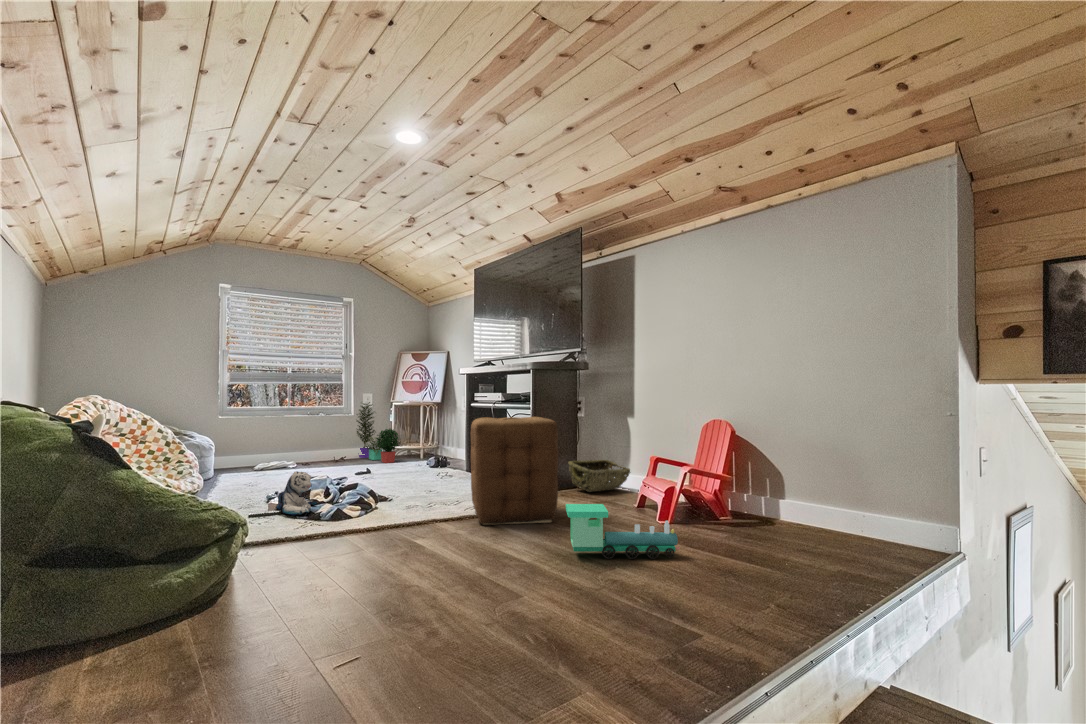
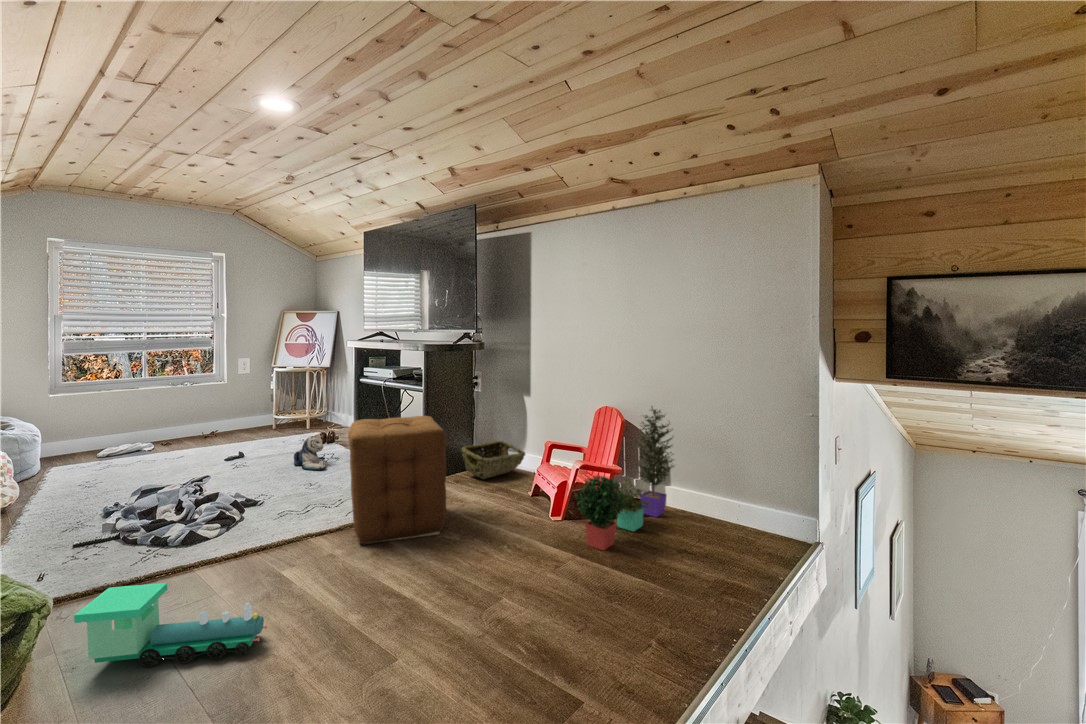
potted plant: present [357,402,400,463] -> present [575,407,675,550]
plush toy: present [276,471,317,515] -> present [294,436,326,470]
toy train: present [566,504,680,559] -> present [74,583,267,667]

